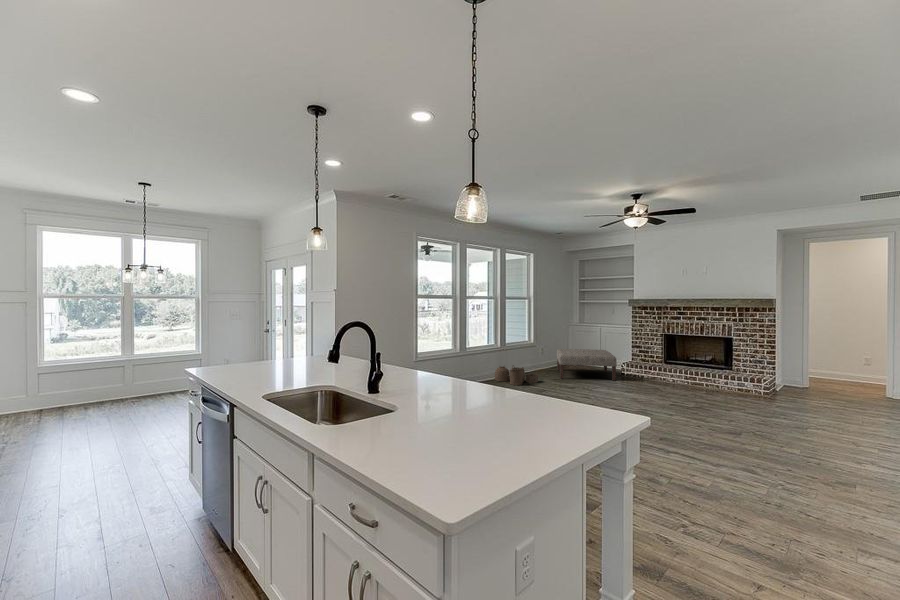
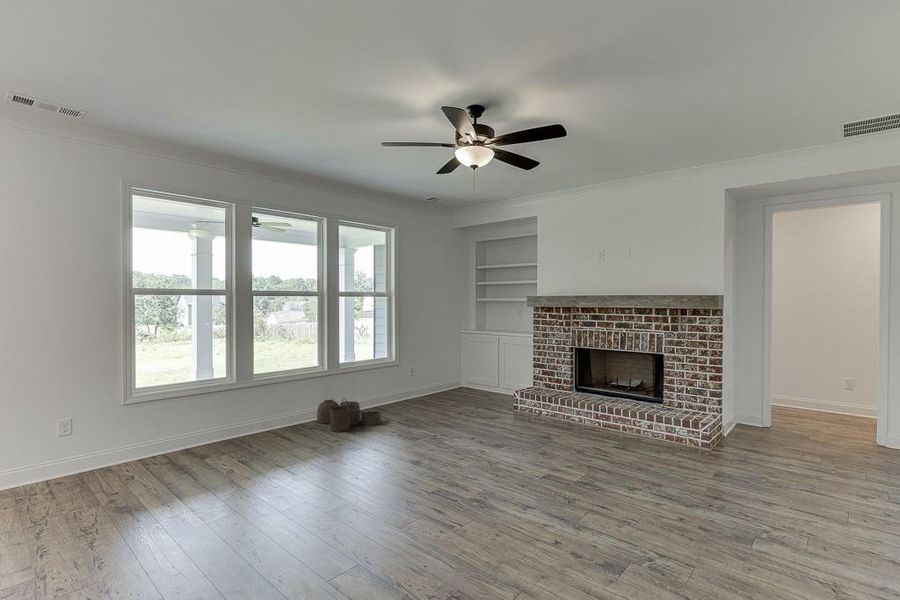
ottoman: present [557,349,617,381] -> none [419,368,503,419]

